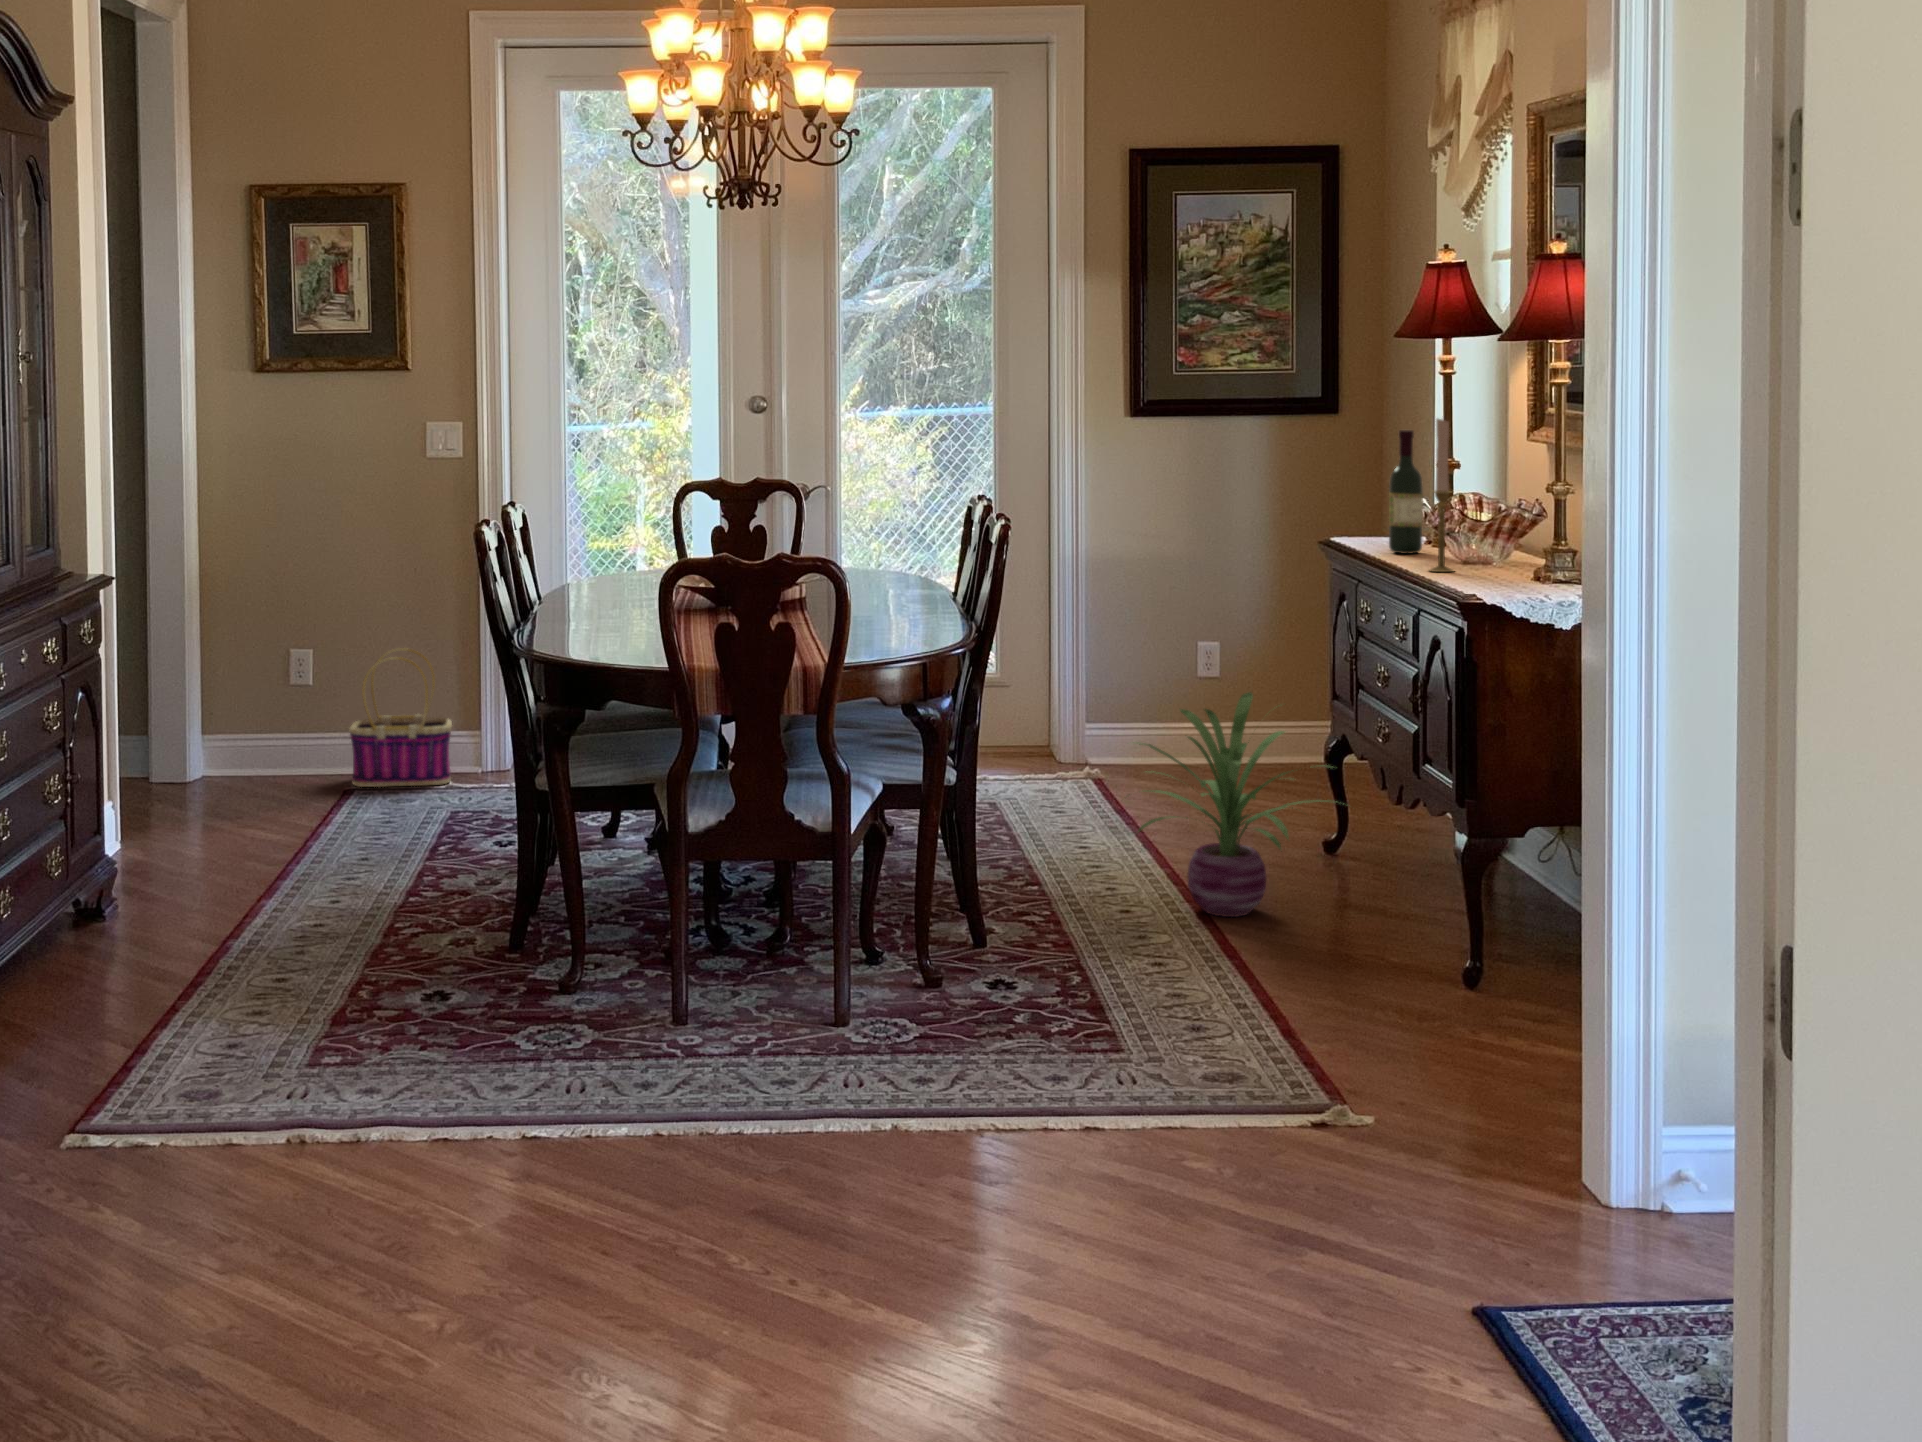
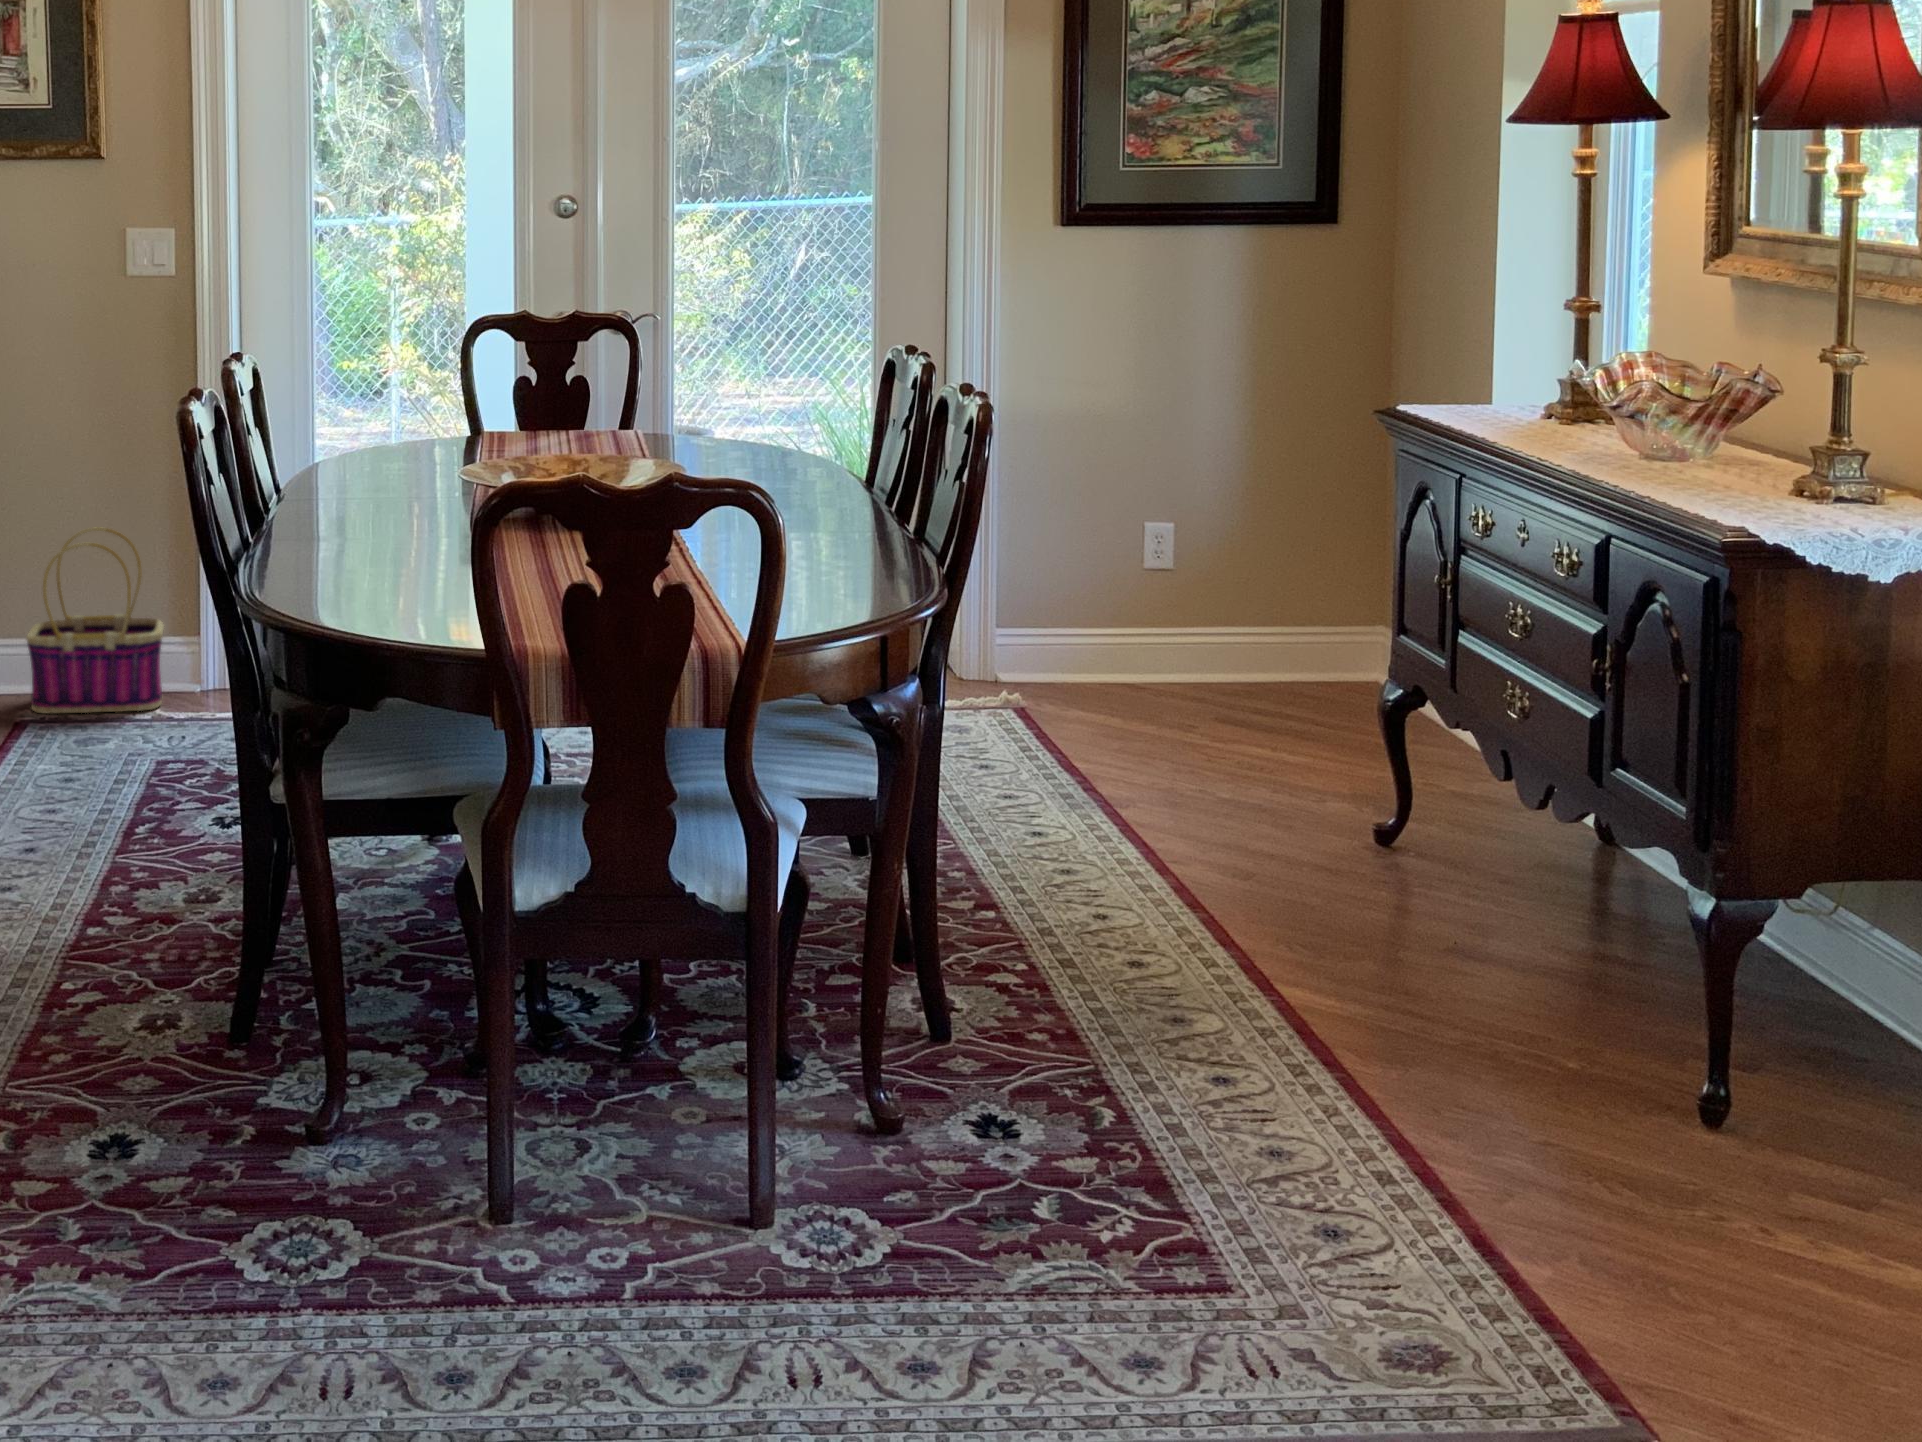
candlestick: present [1430,419,1453,572] -> none [1609,242,1653,476]
wine bottle: present [1389,430,1423,554] -> none [1507,257,1561,437]
decorative plant: present [1139,692,1337,917] -> none [1116,635,1470,969]

